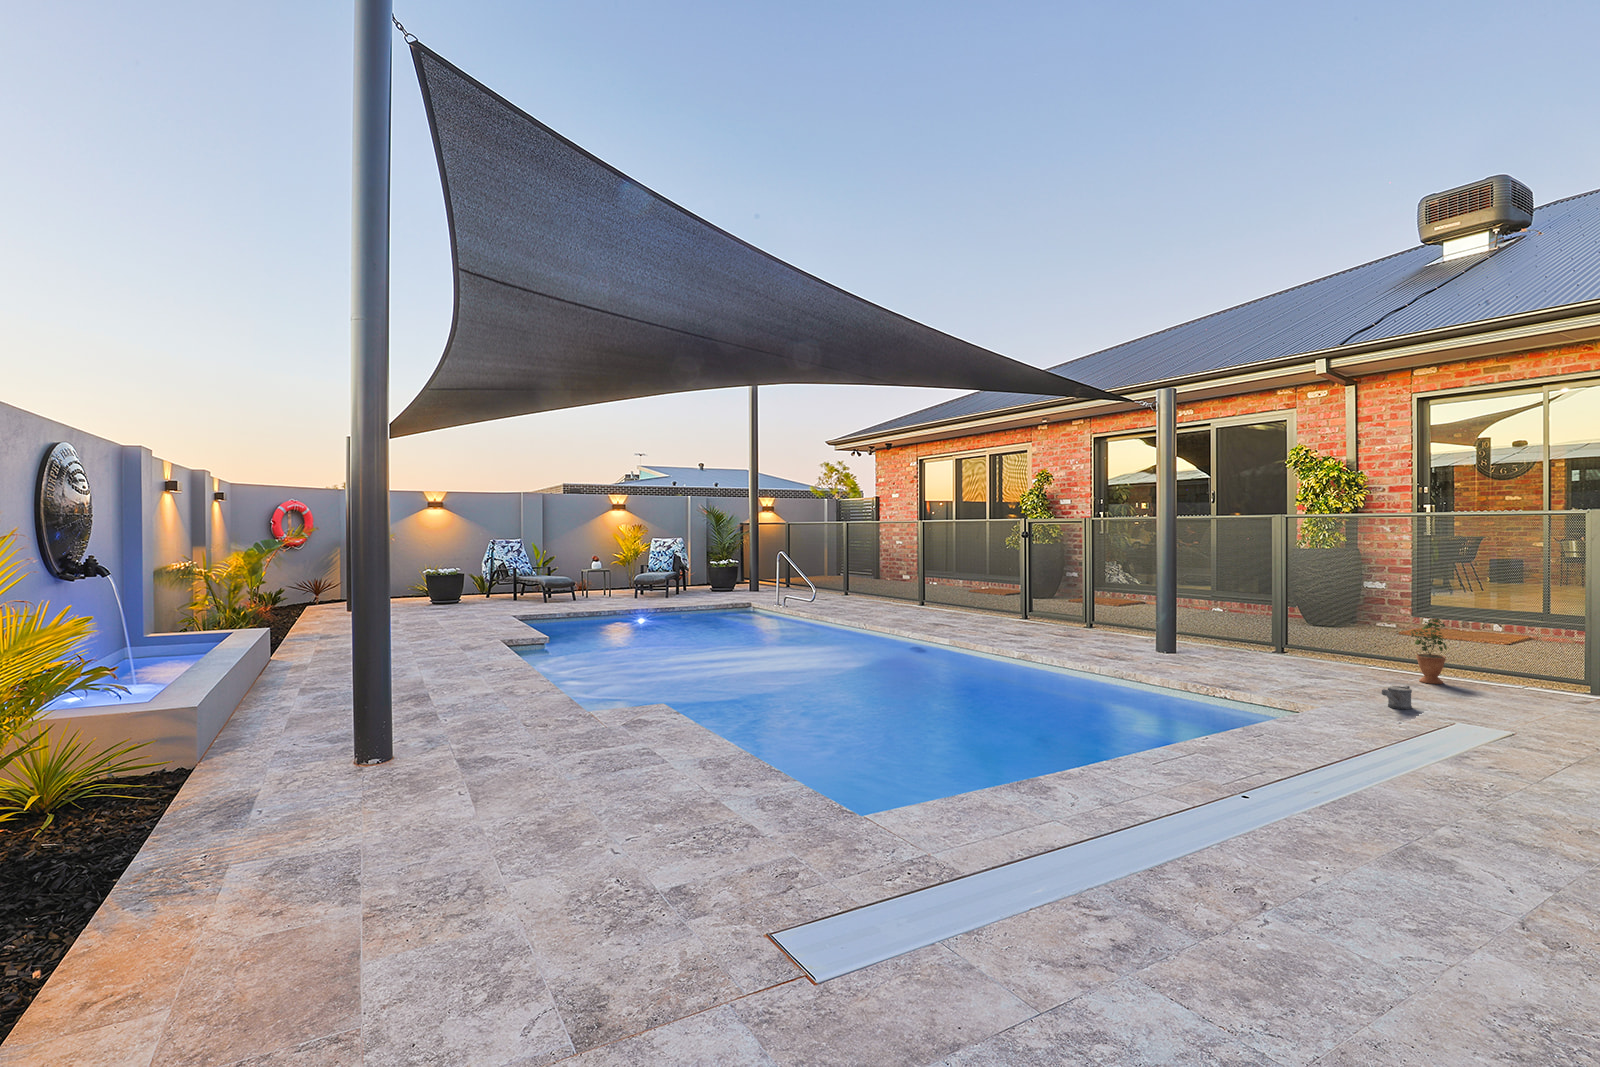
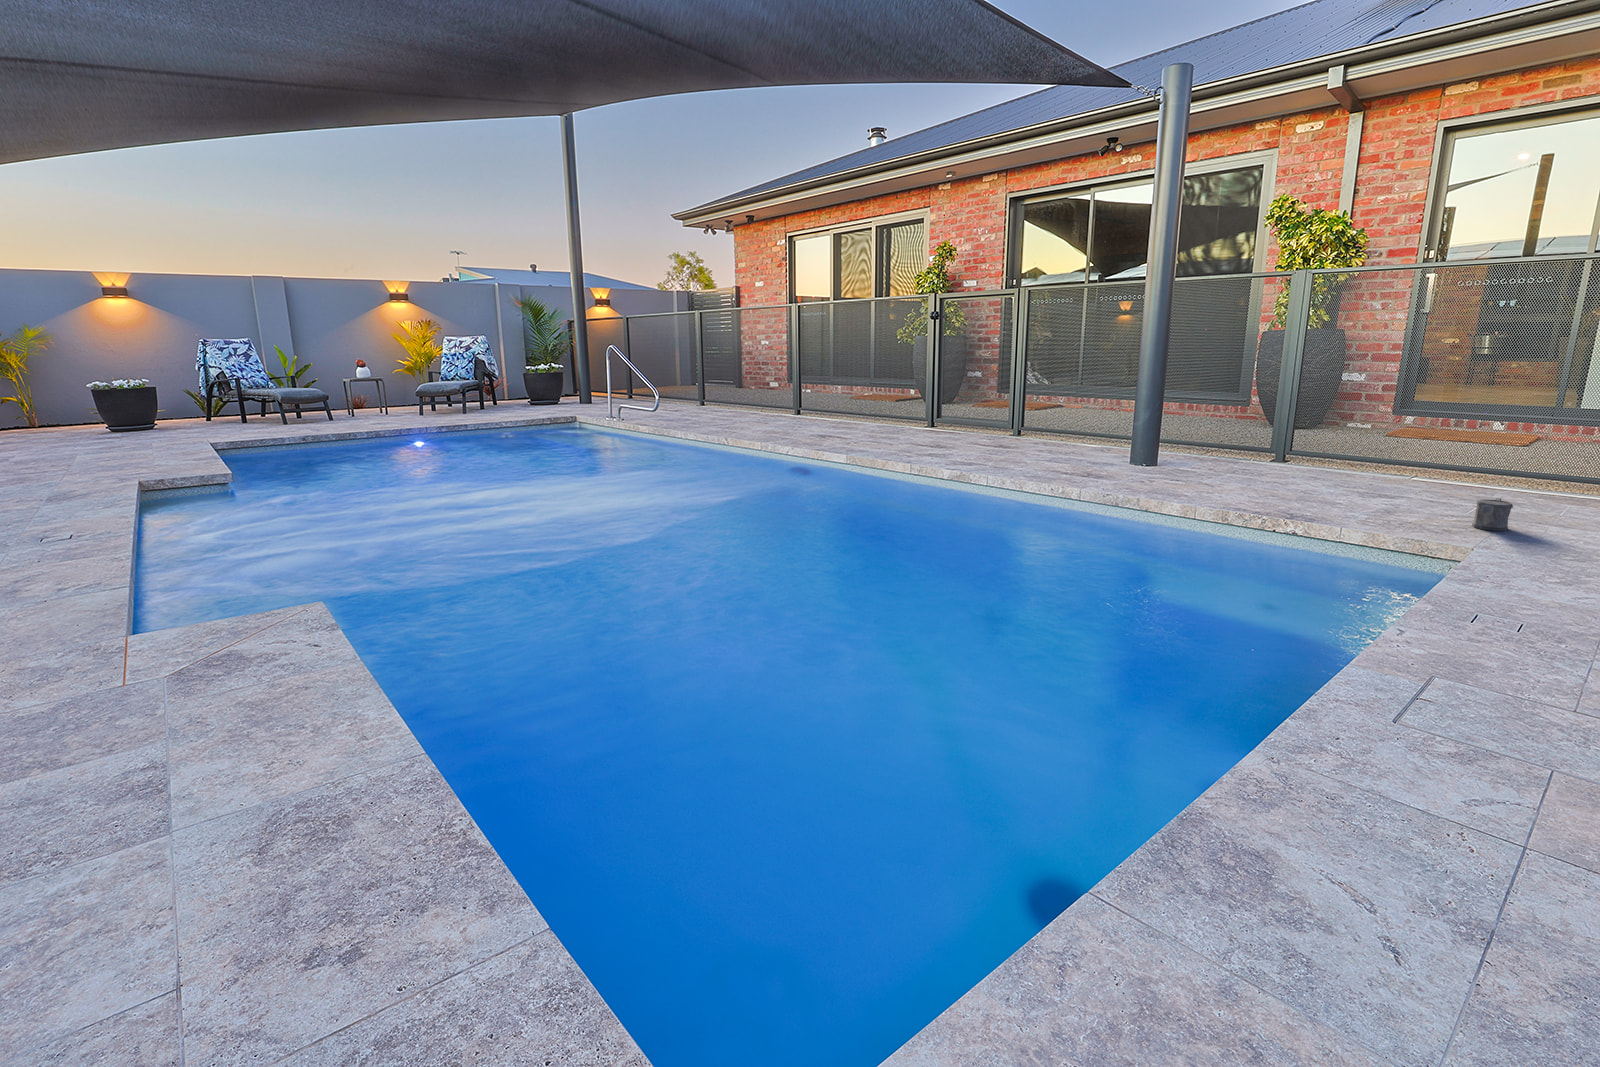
potted plant: present [1411,618,1447,684] -> none [1466,404,1516,494]

